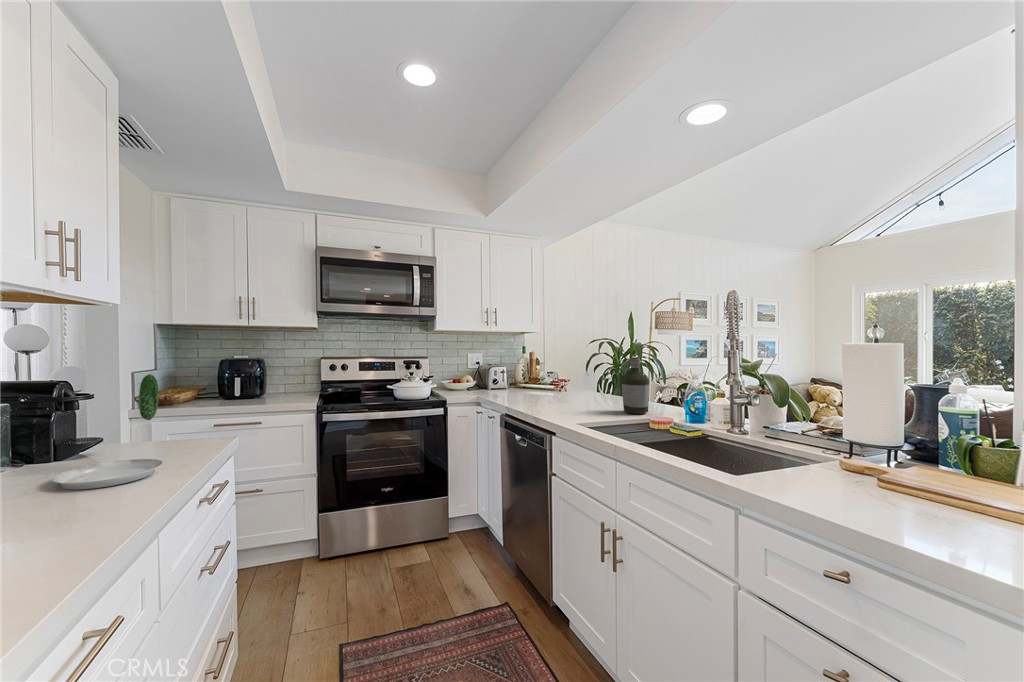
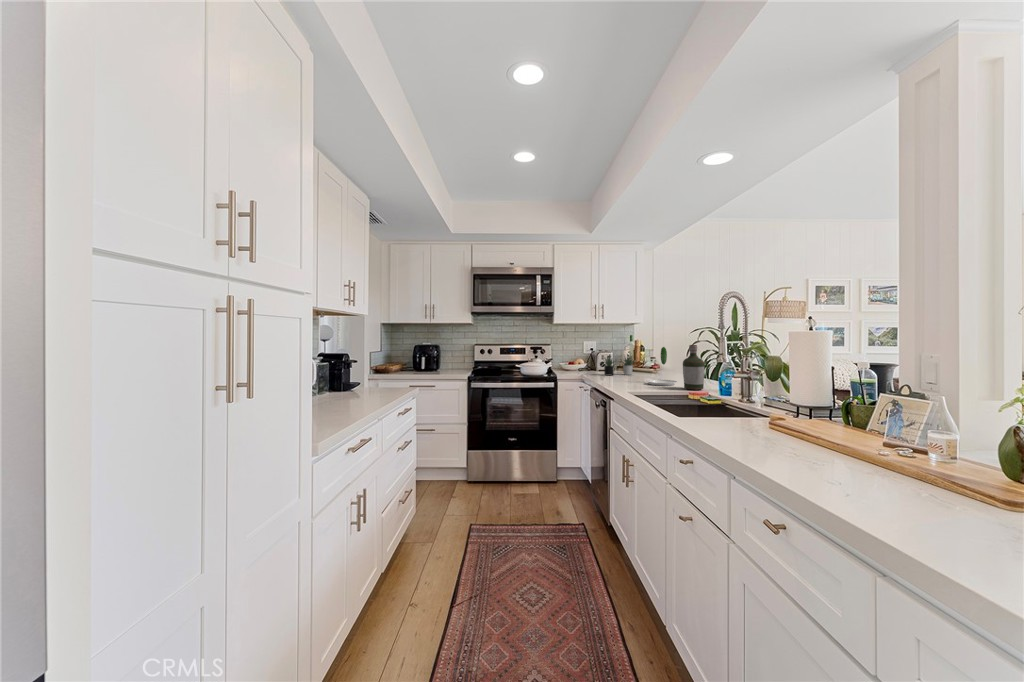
succulent plant: none [497,367,541,395] -> present [602,355,634,375]
plate: present [51,374,162,490] -> present [647,347,677,386]

